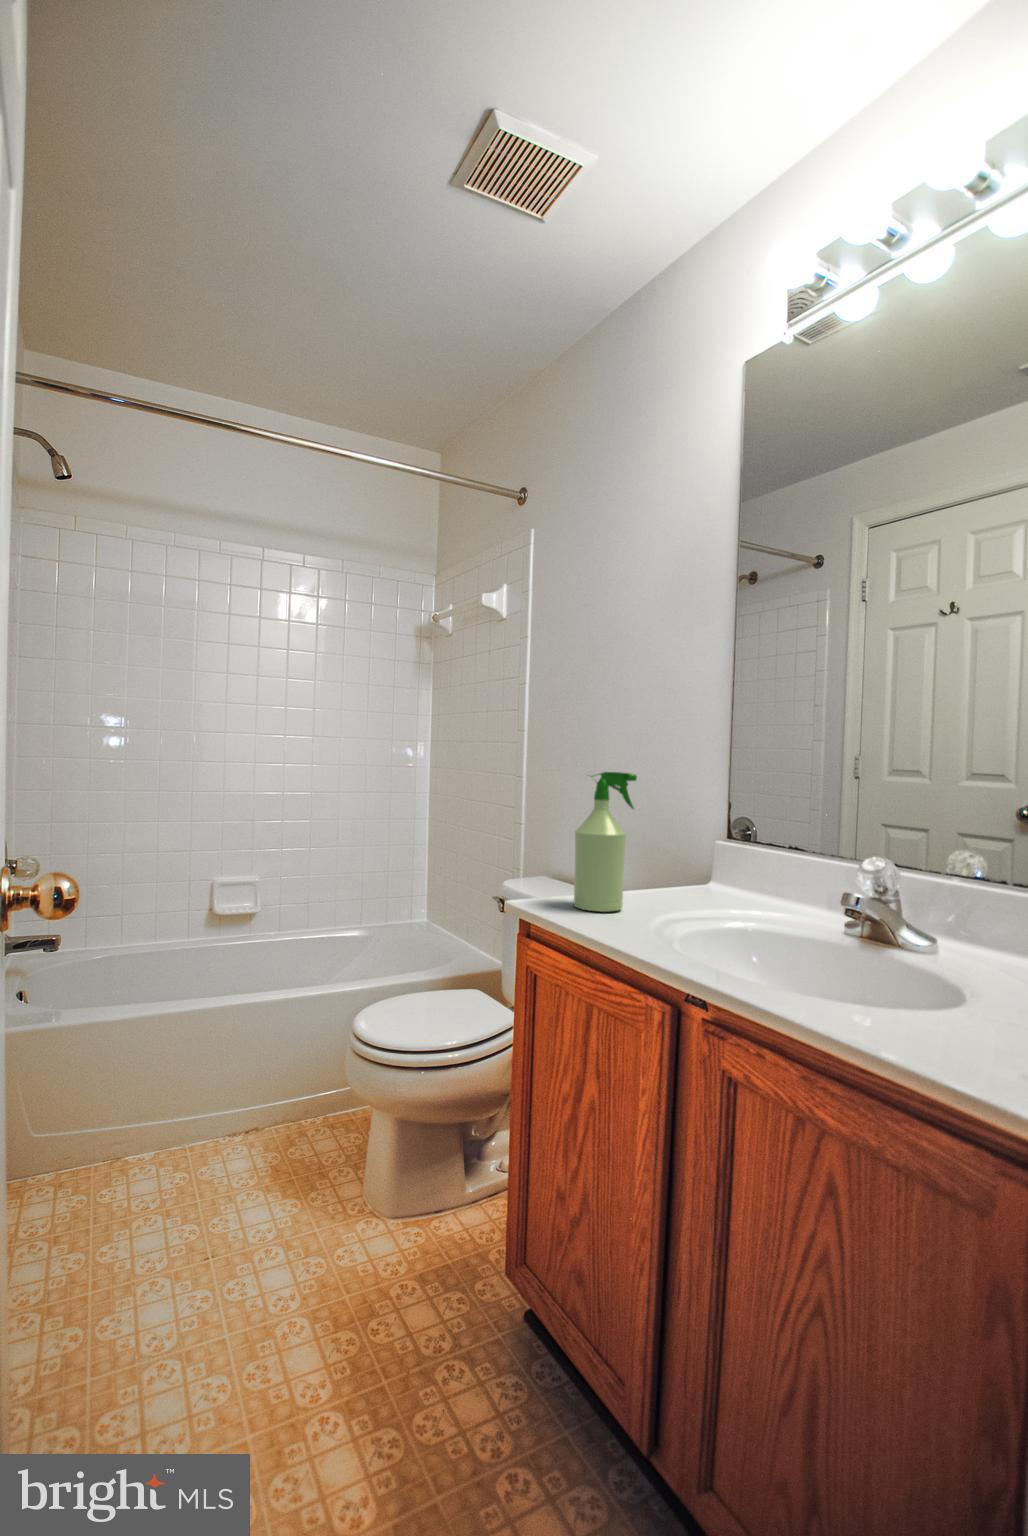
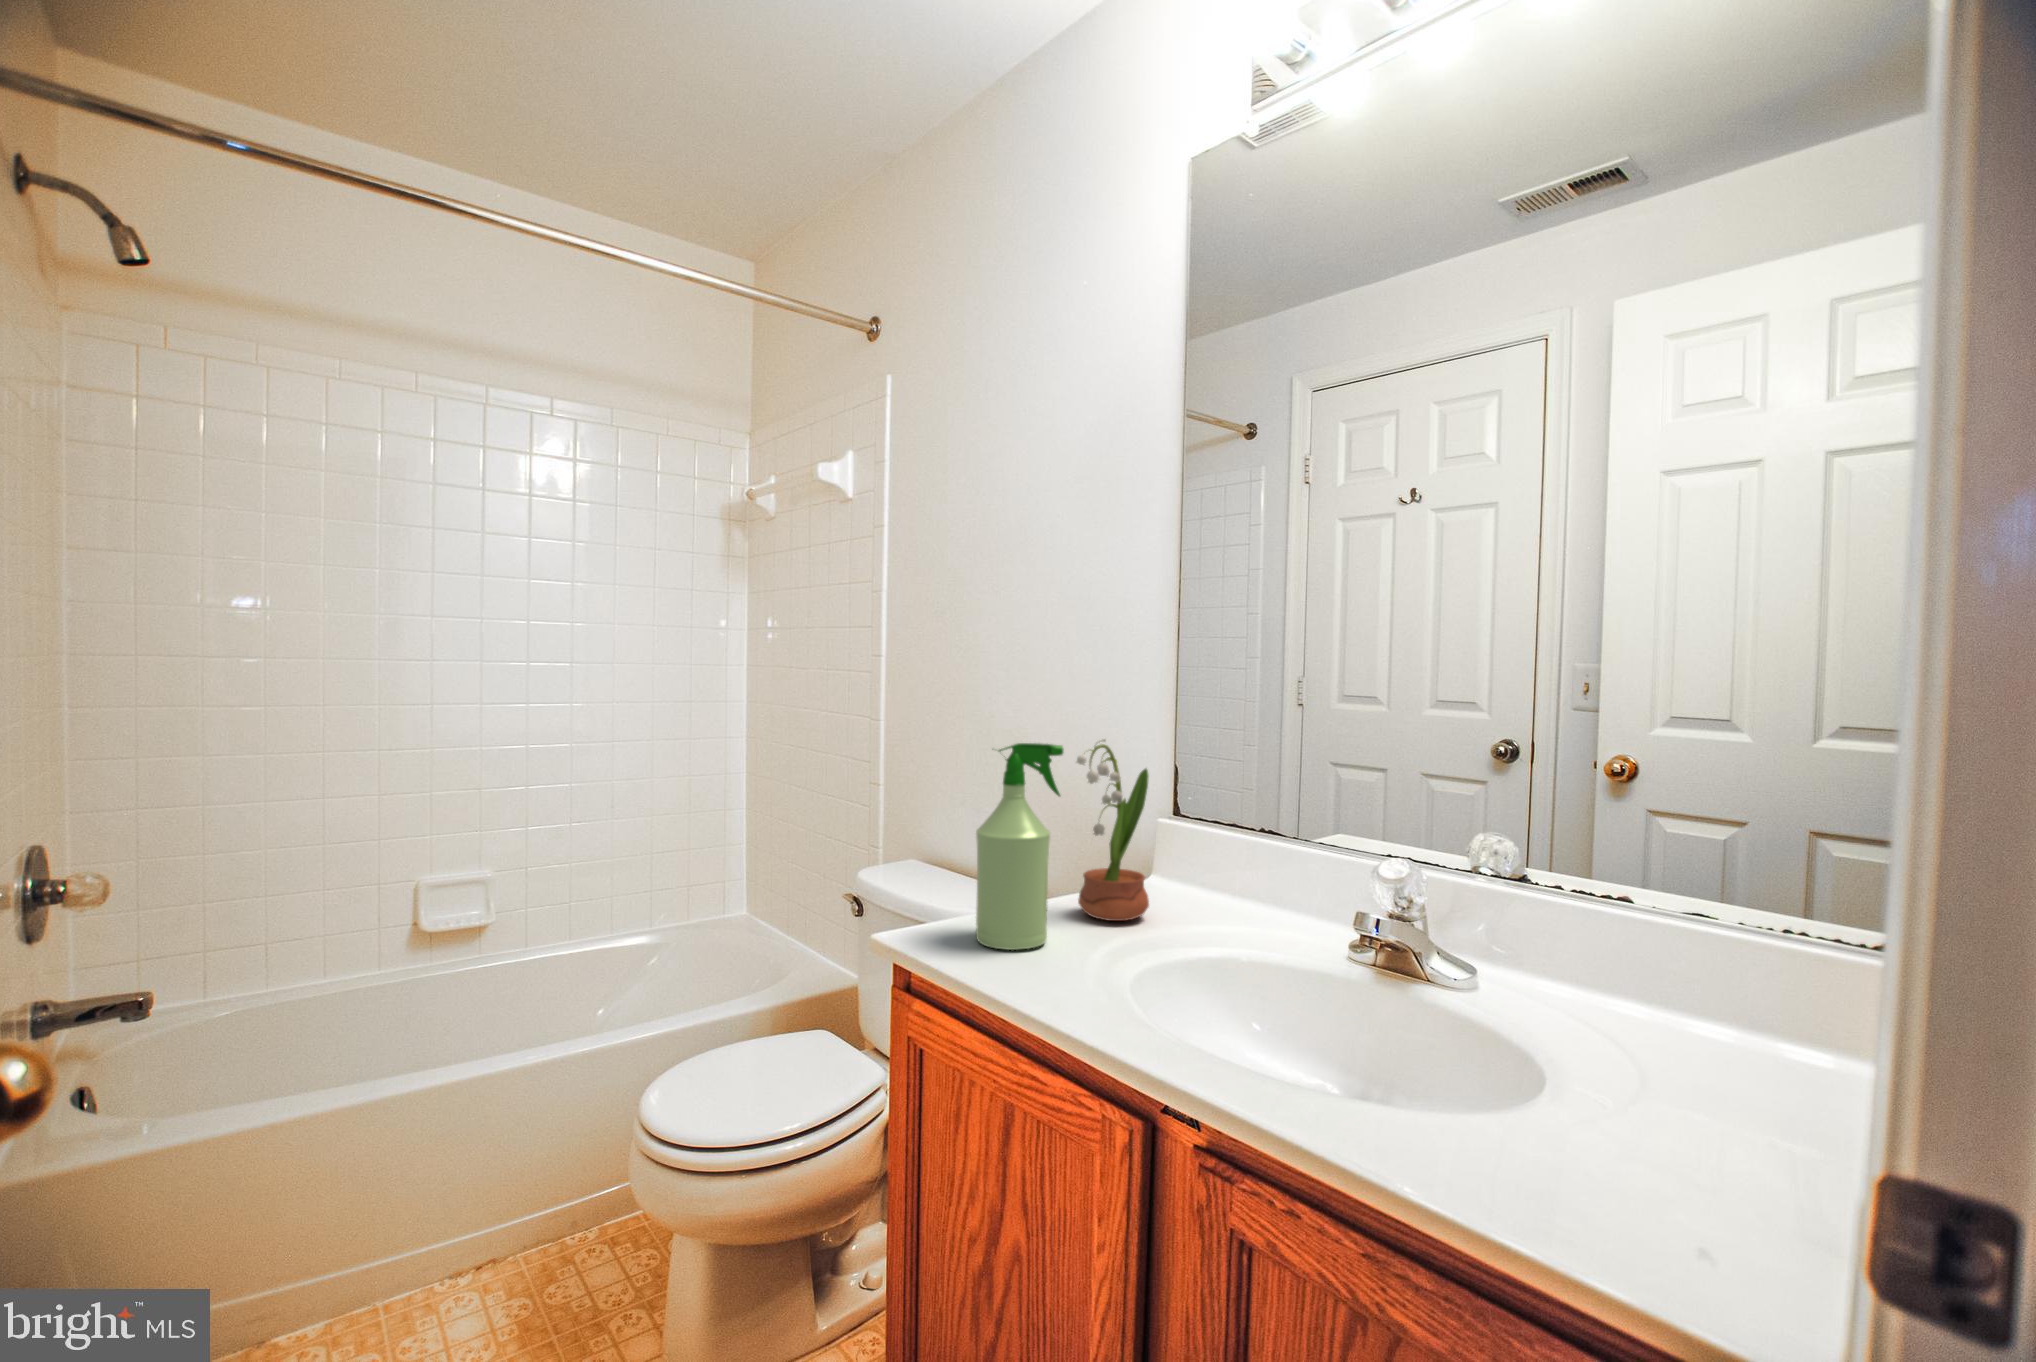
potted flower: none [648,774,702,903] -> present [1077,740,1149,921]

